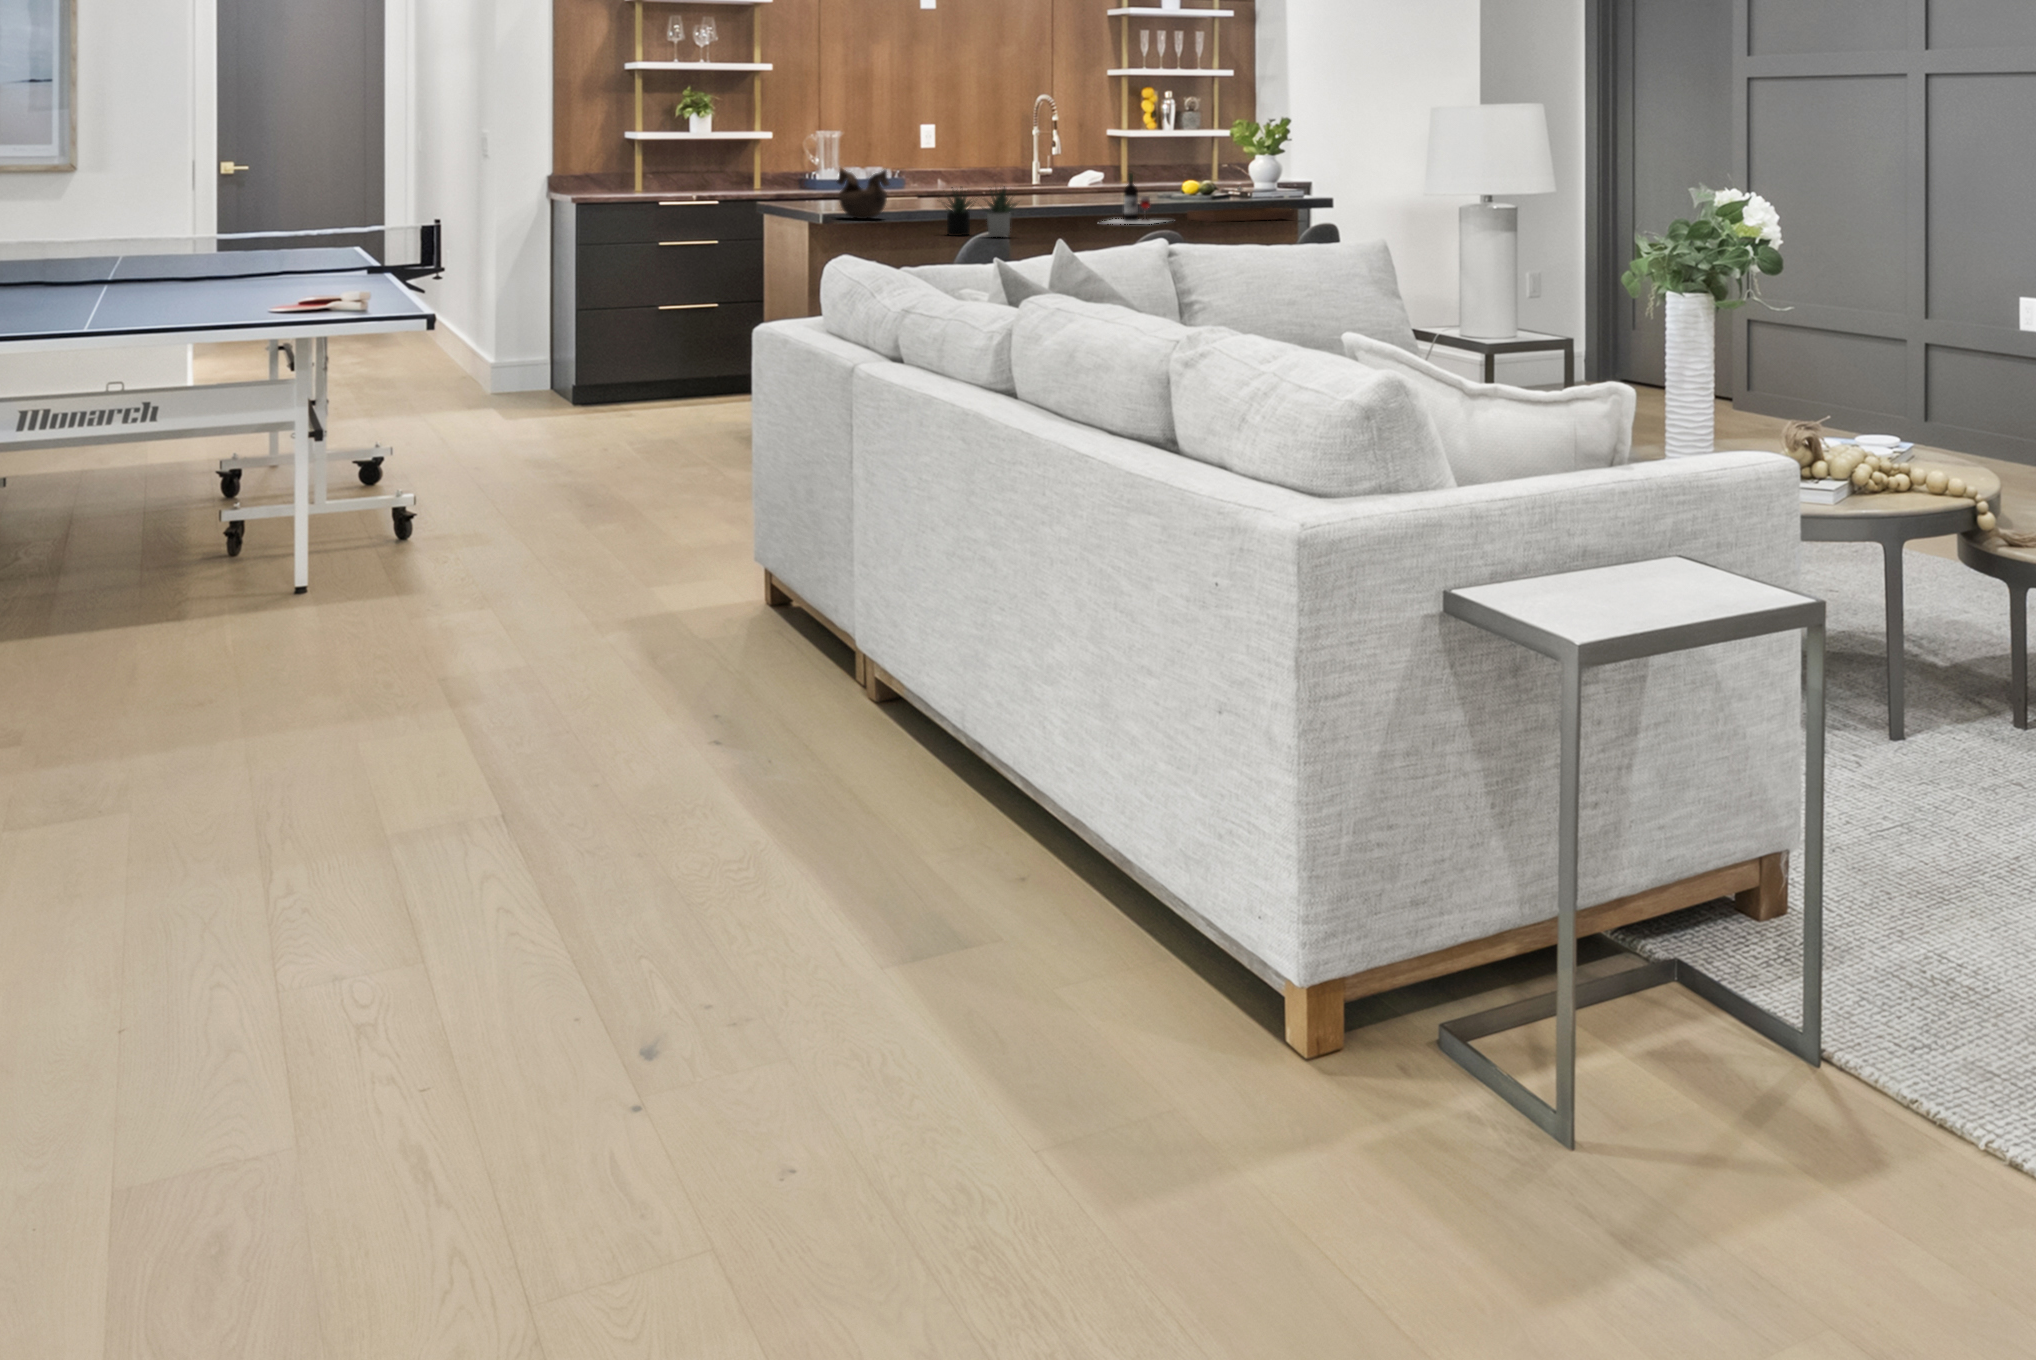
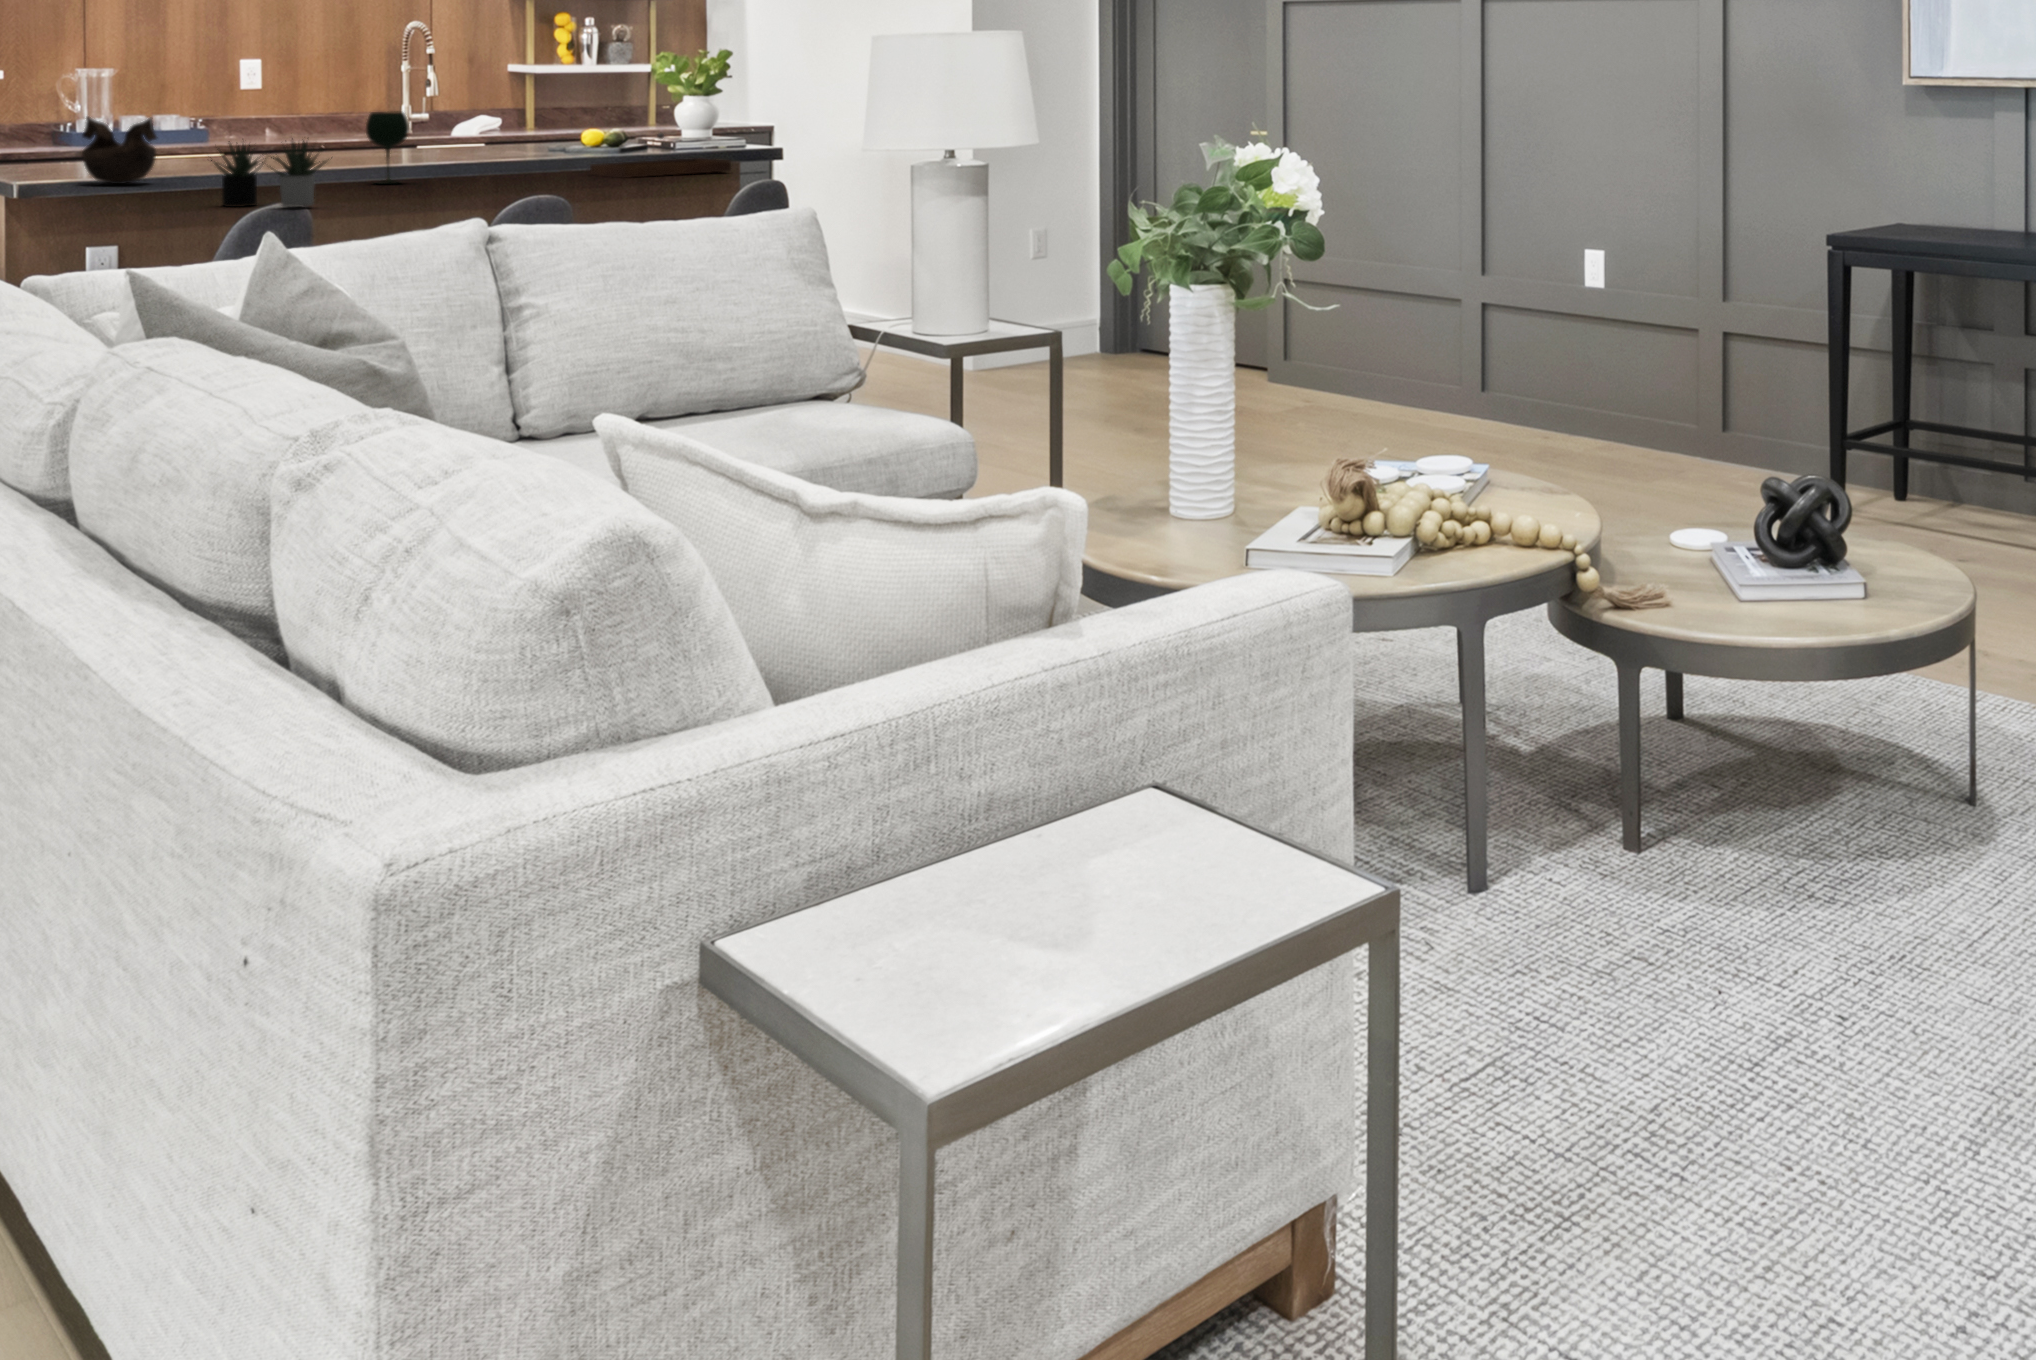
wine glass: none [1031,166,1061,222] -> present [366,111,409,184]
wine bottle: present [1106,174,1161,224] -> none [435,119,573,183]

